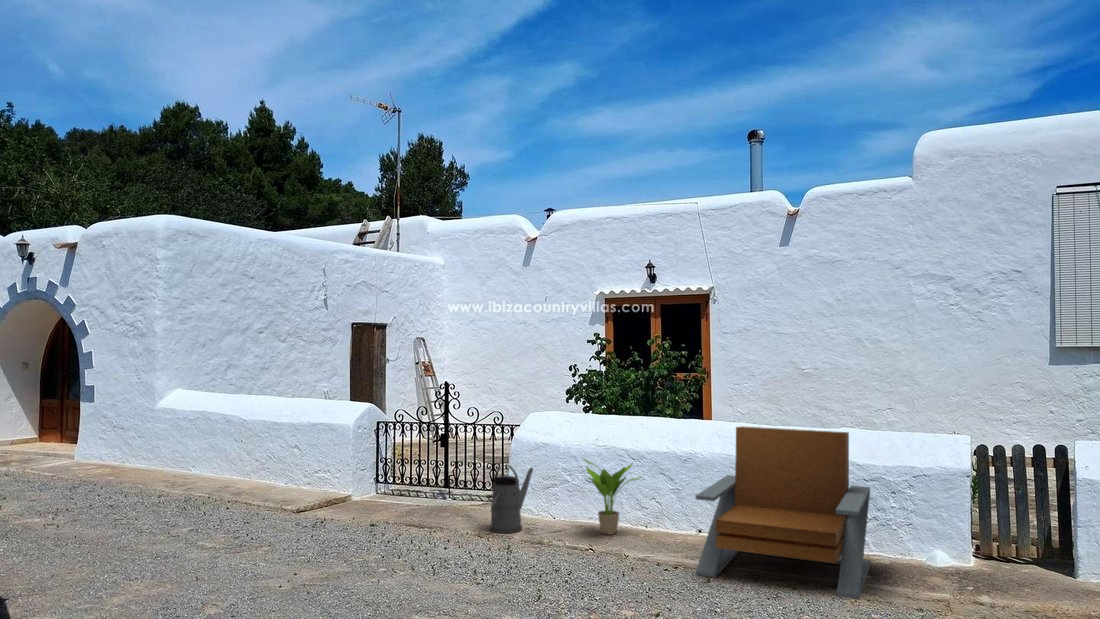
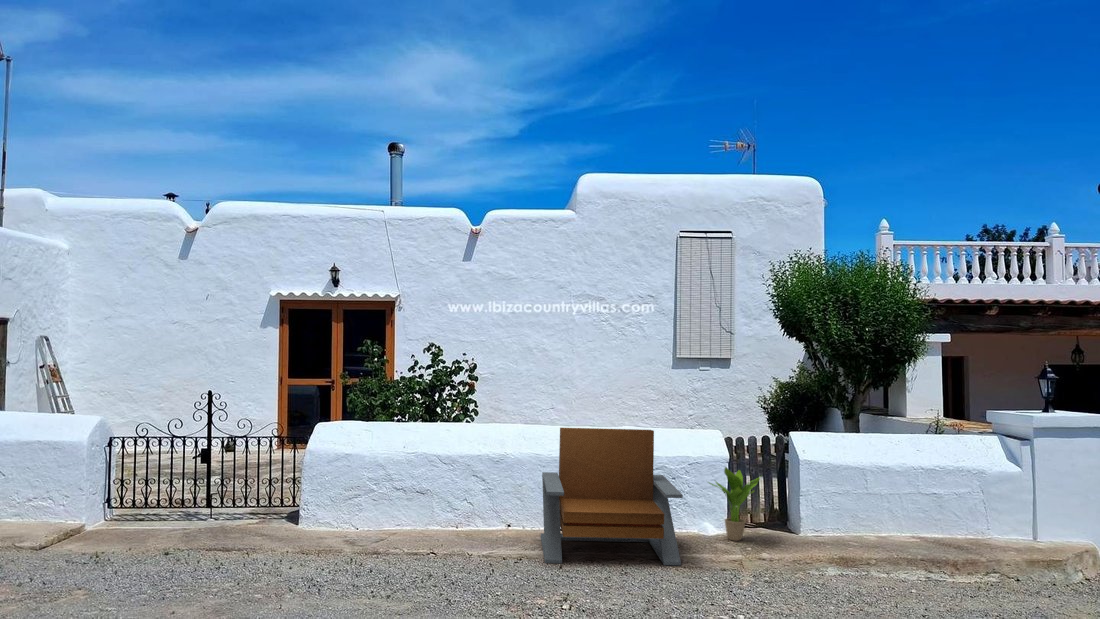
potted plant: present [583,459,641,535] -> present [709,467,760,541]
watering can: present [490,465,533,533] -> none [304,476,339,548]

